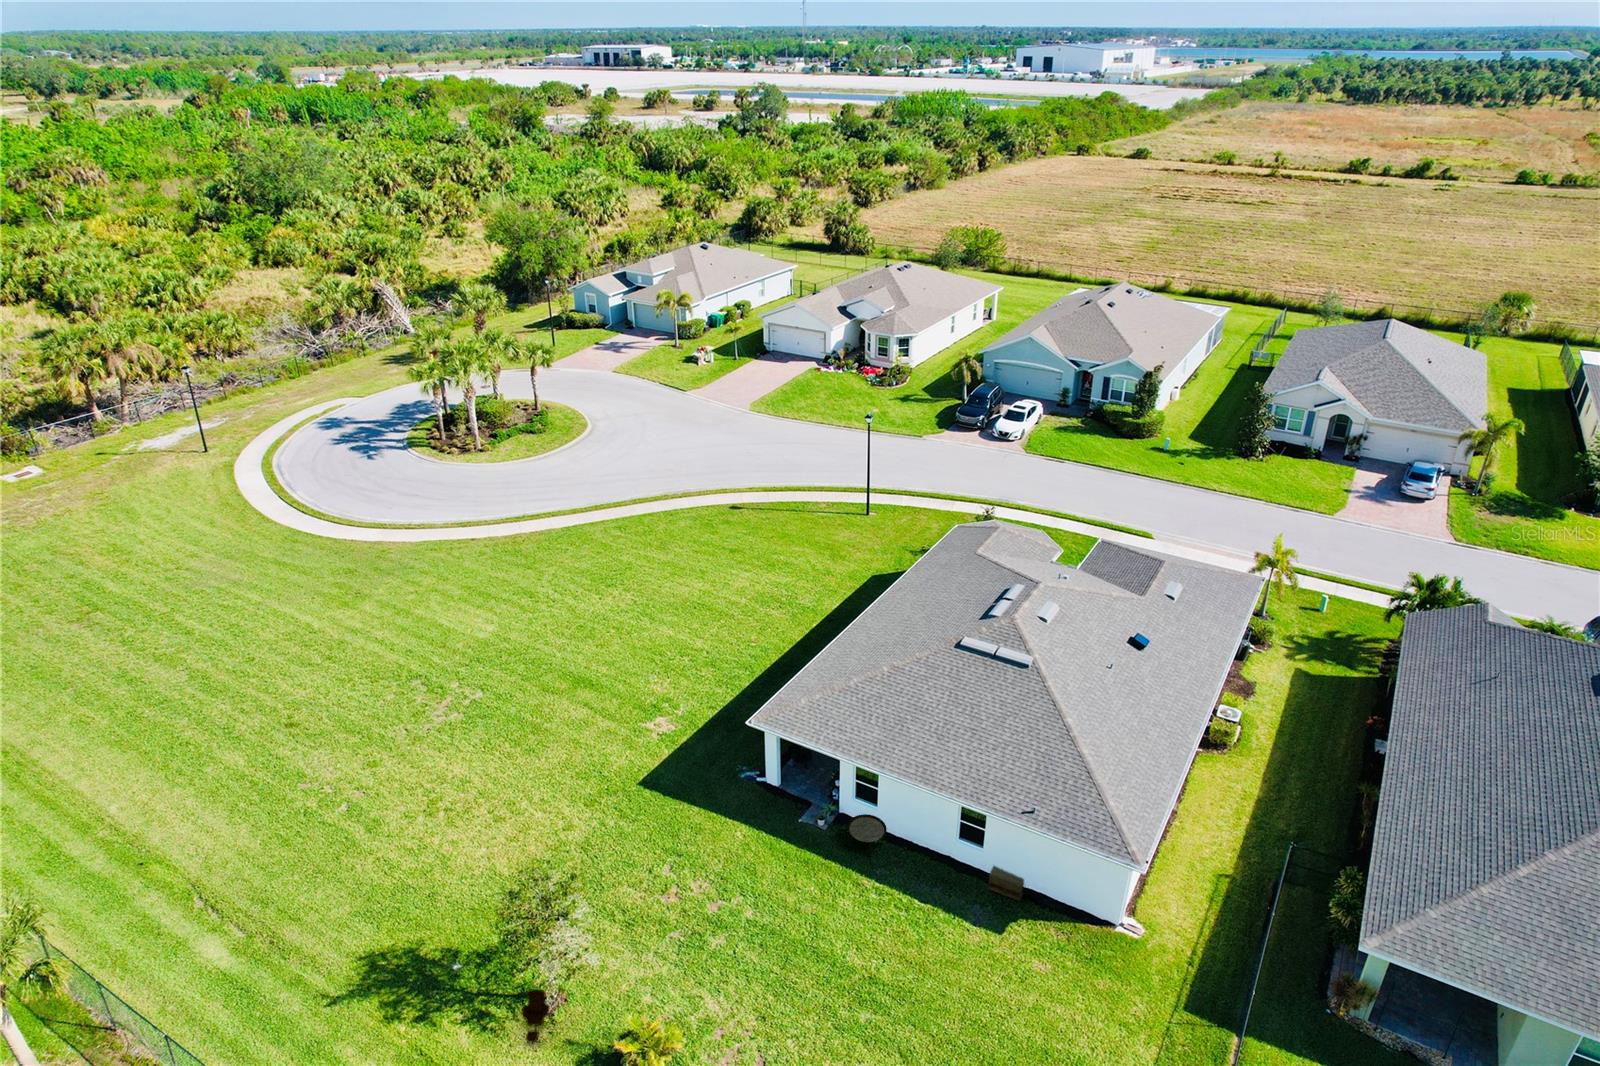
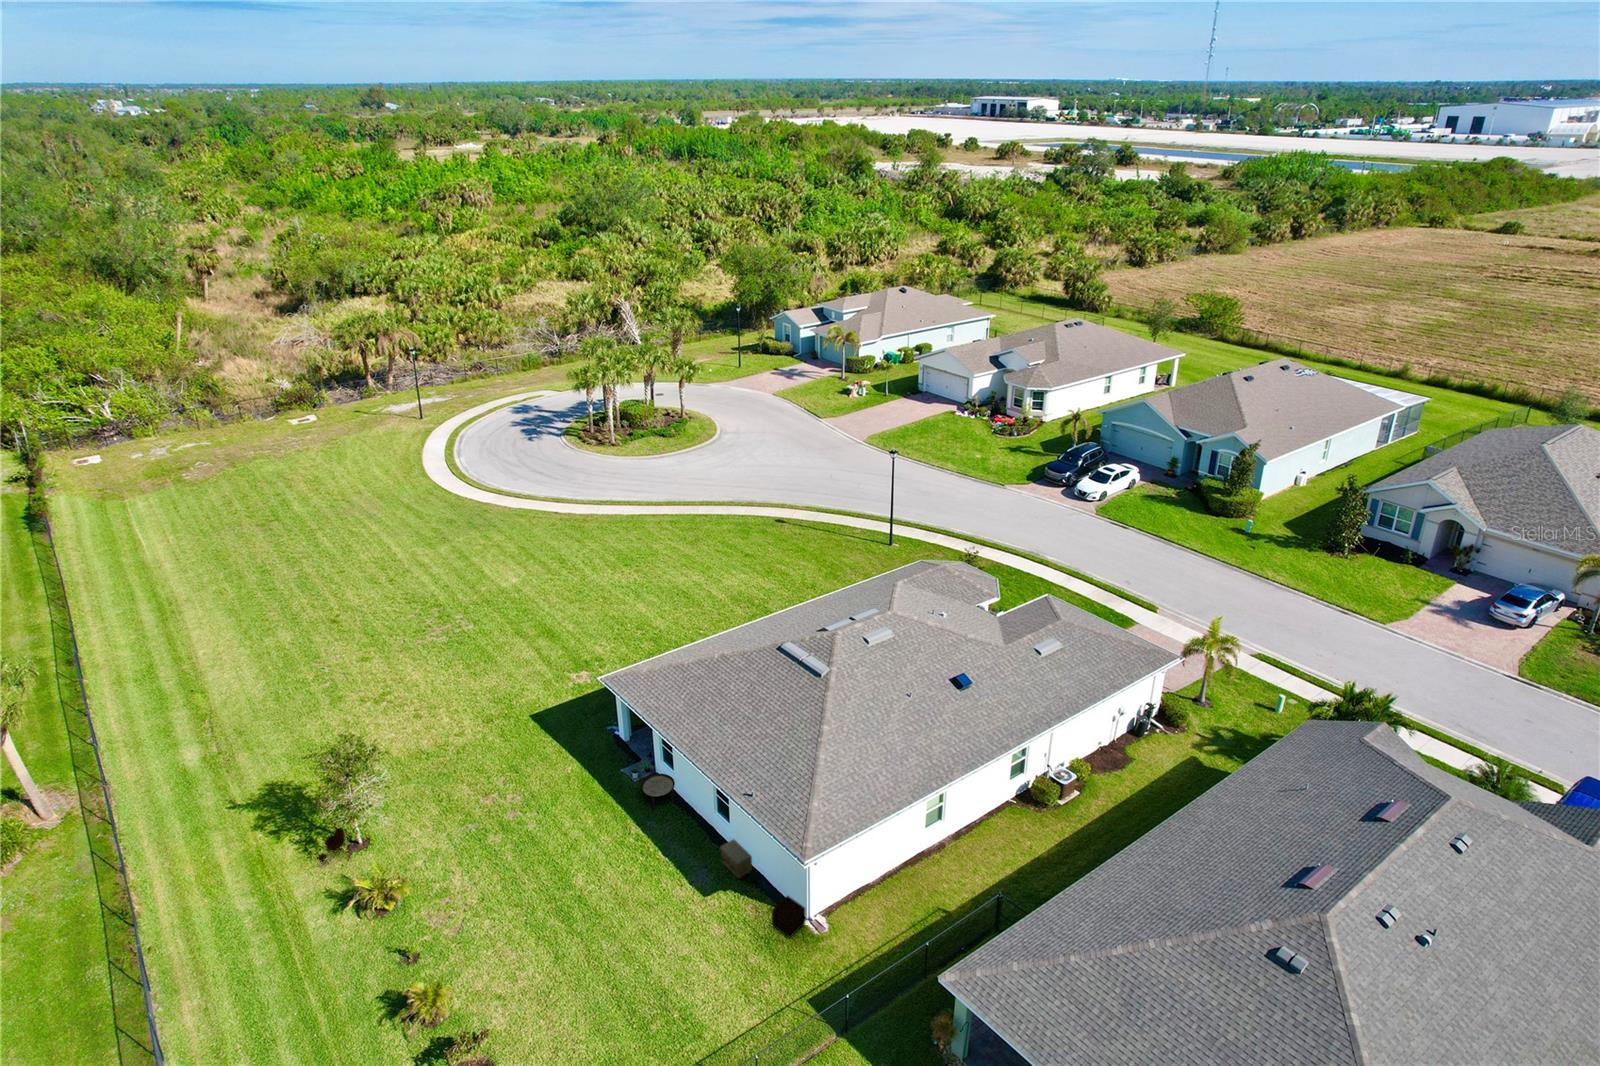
wooden crate: none [1090,900,1121,943] -> present [772,896,805,938]

